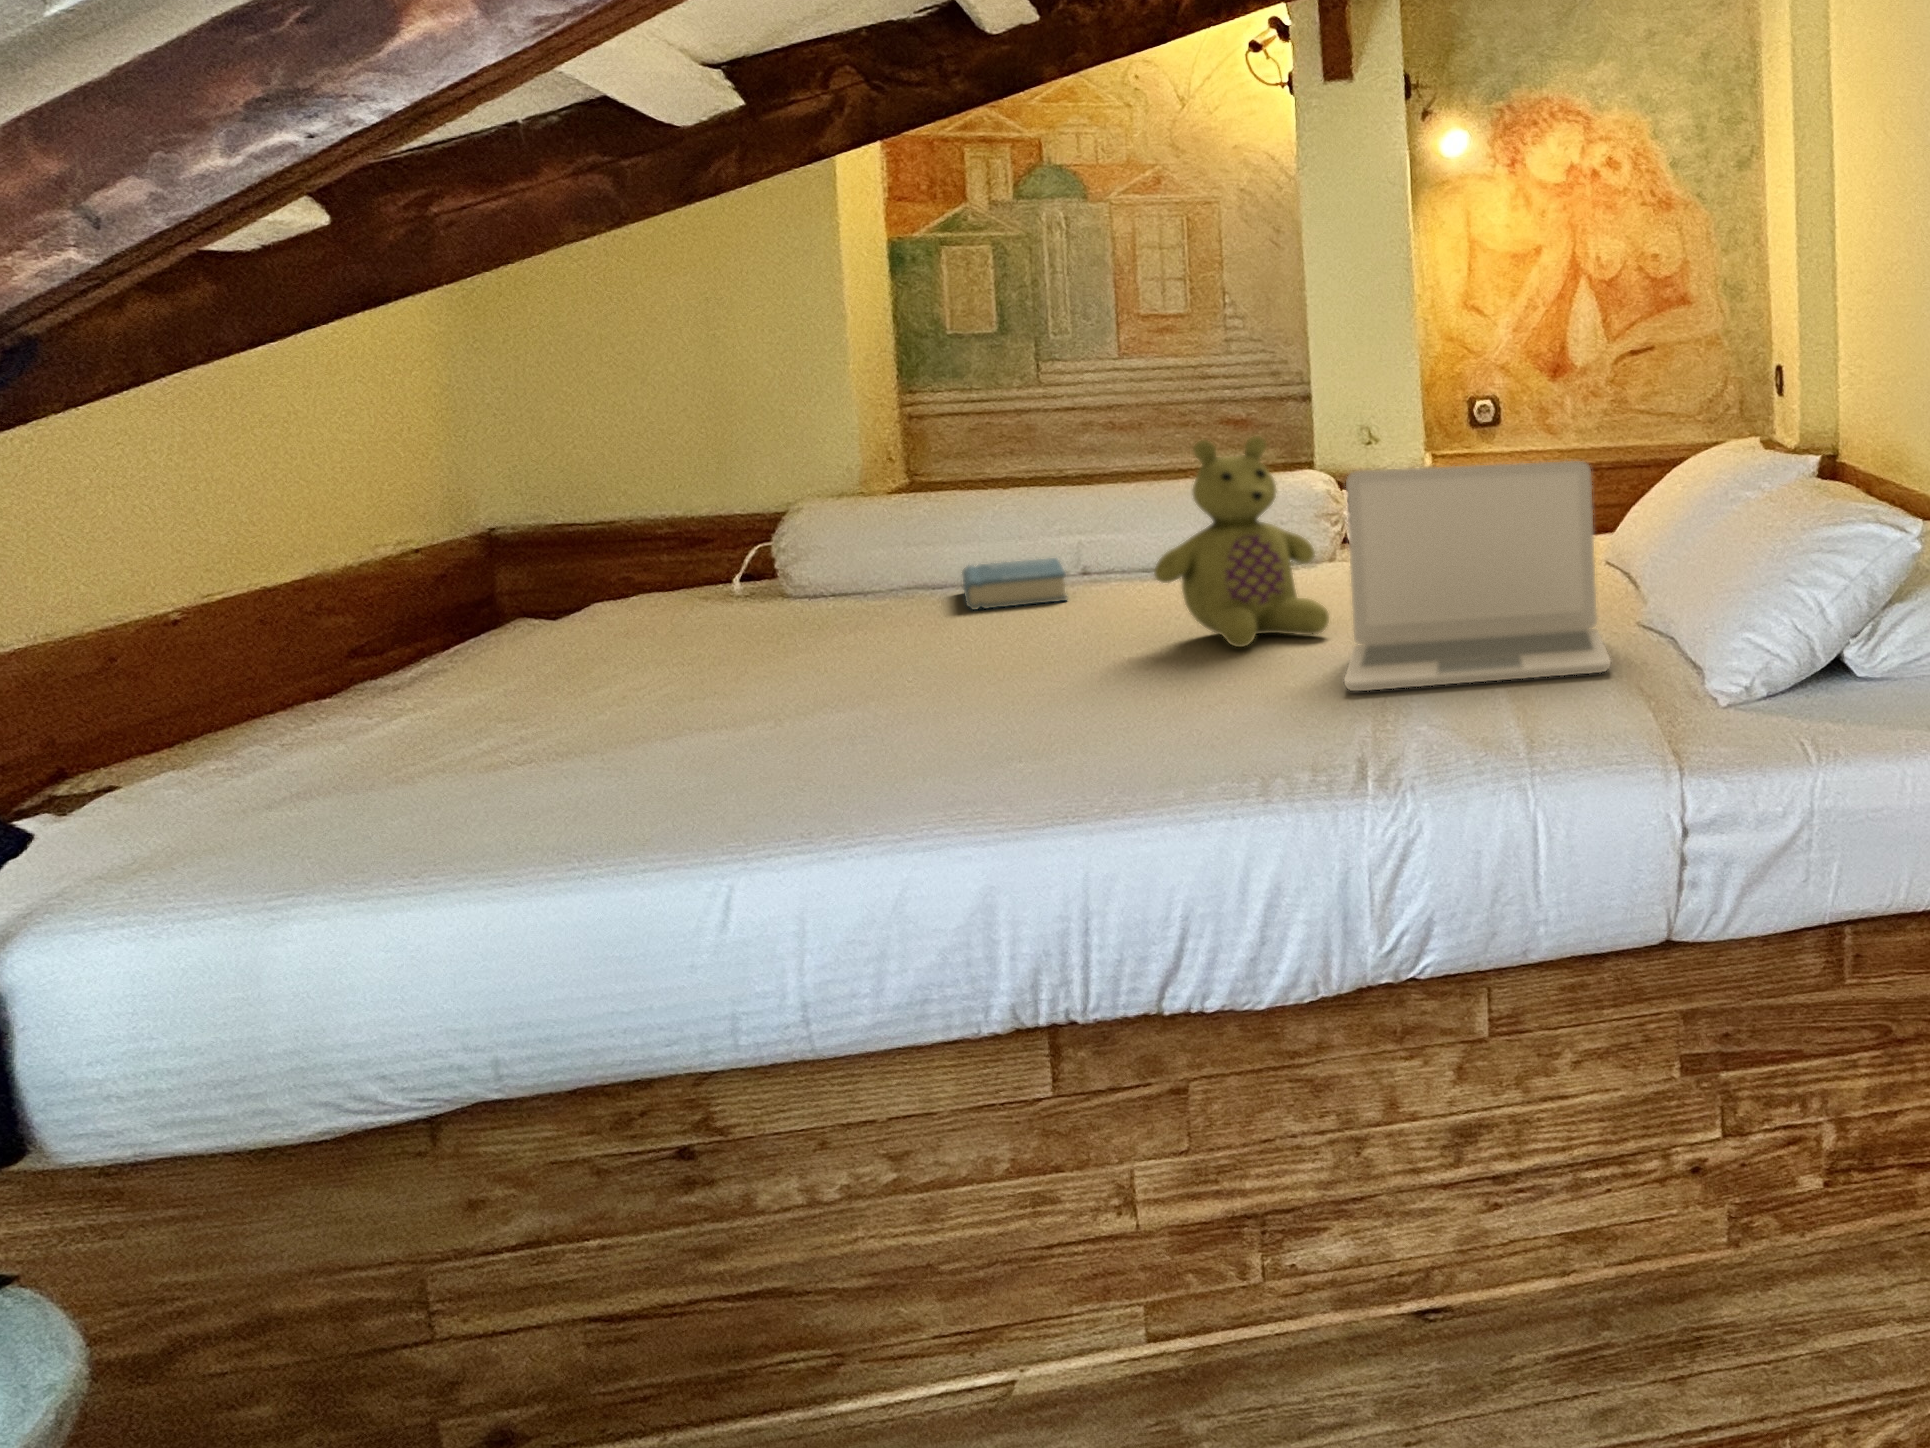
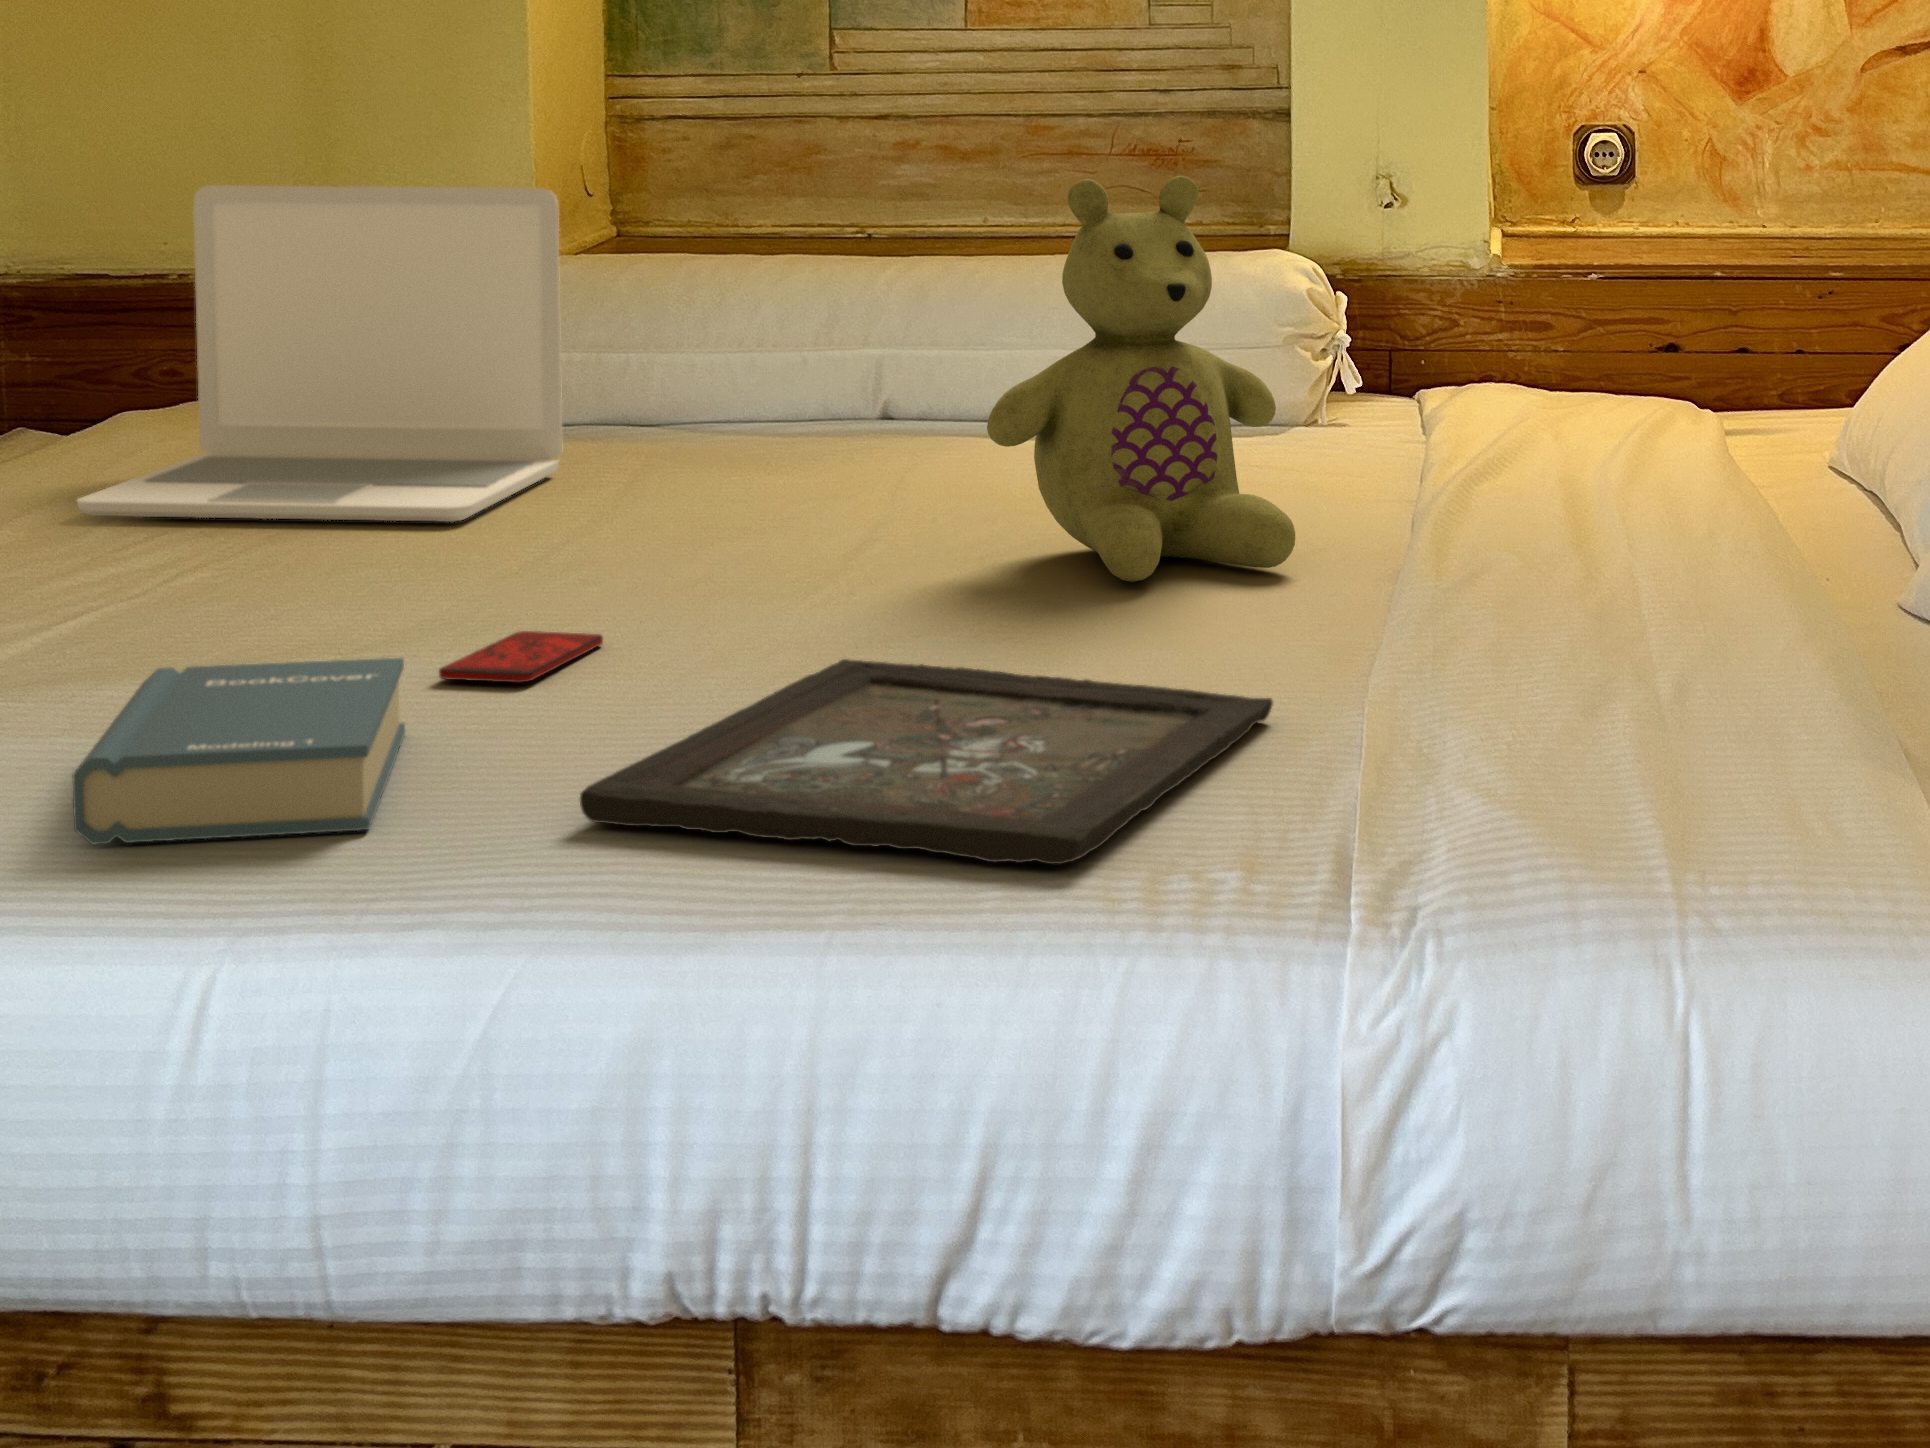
laptop: present [1344,461,1611,691] -> present [77,185,562,522]
hardback book: present [962,558,1067,610] -> present [73,658,405,844]
tray: none [939,694,1322,790] -> present [580,659,1273,864]
smartphone: none [838,700,936,731] -> present [439,631,603,683]

